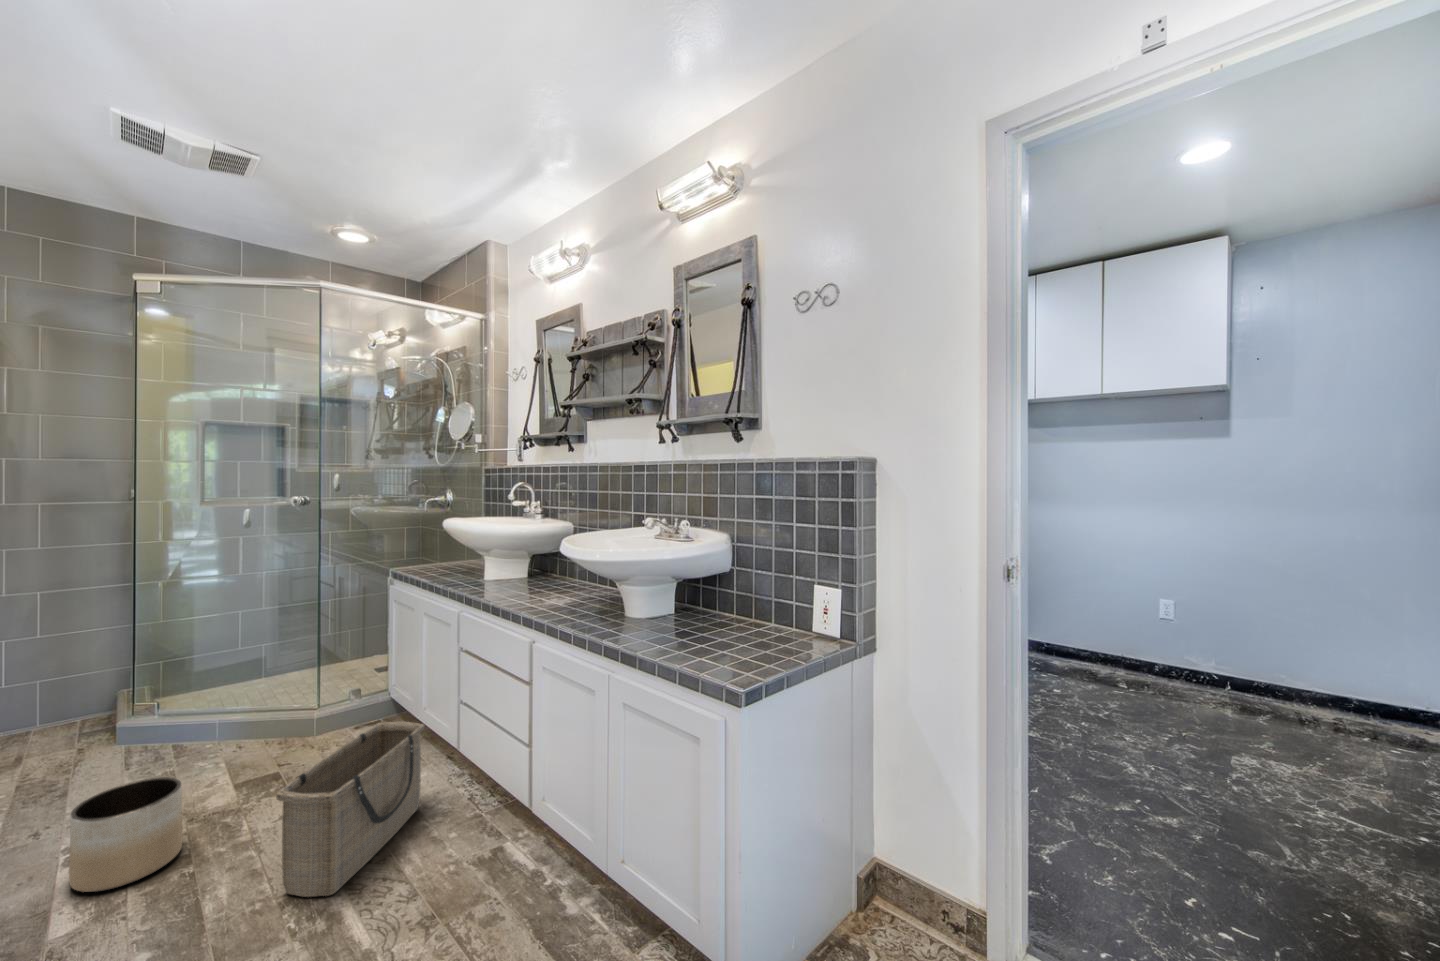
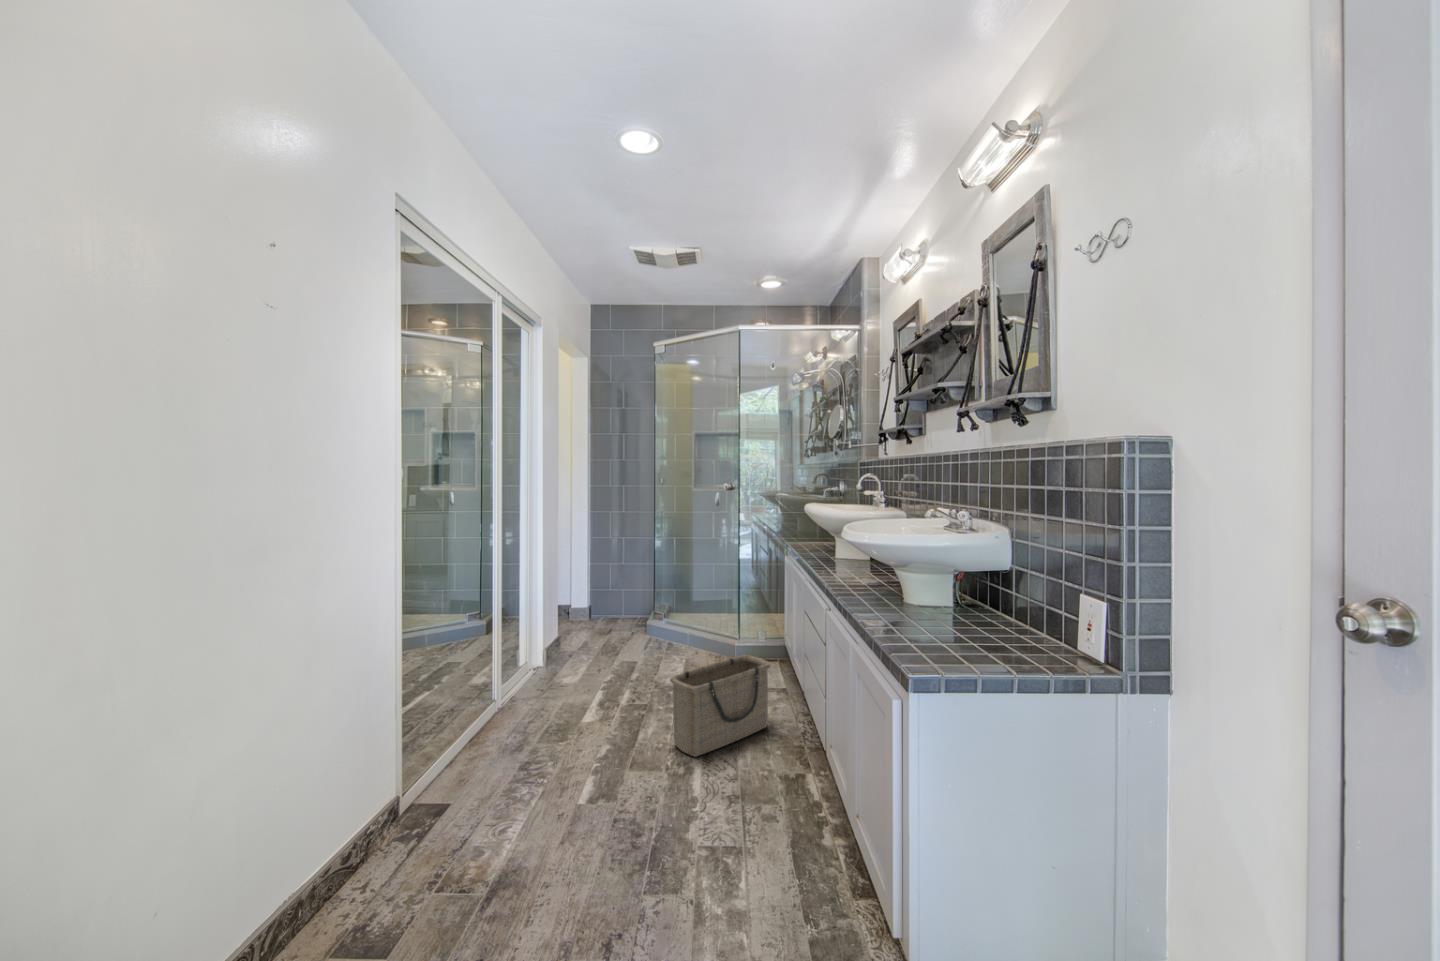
planter: present [69,777,182,892] -> none [600,653,646,710]

